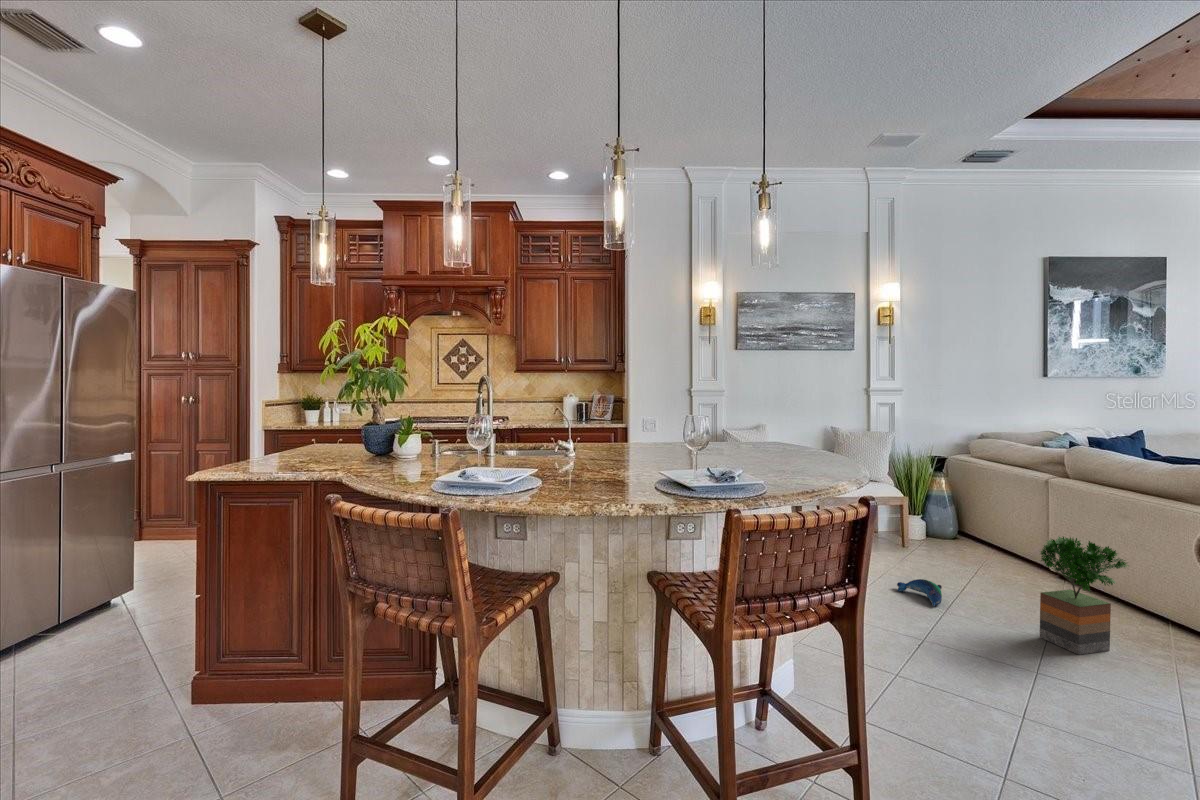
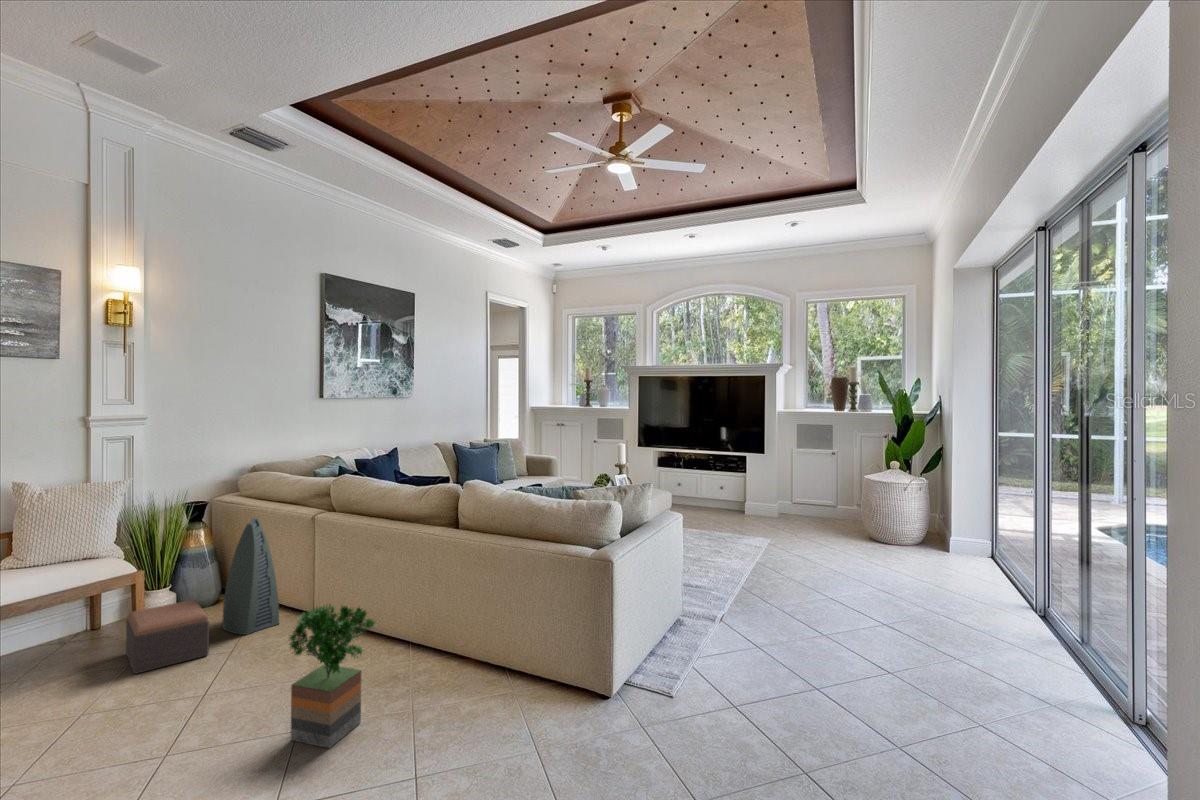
air purifier: none [963,472,1013,565] -> present [222,518,279,635]
footstool: none [898,523,958,568] -> present [126,600,209,674]
plush toy: present [897,579,942,607] -> none [99,708,171,752]

